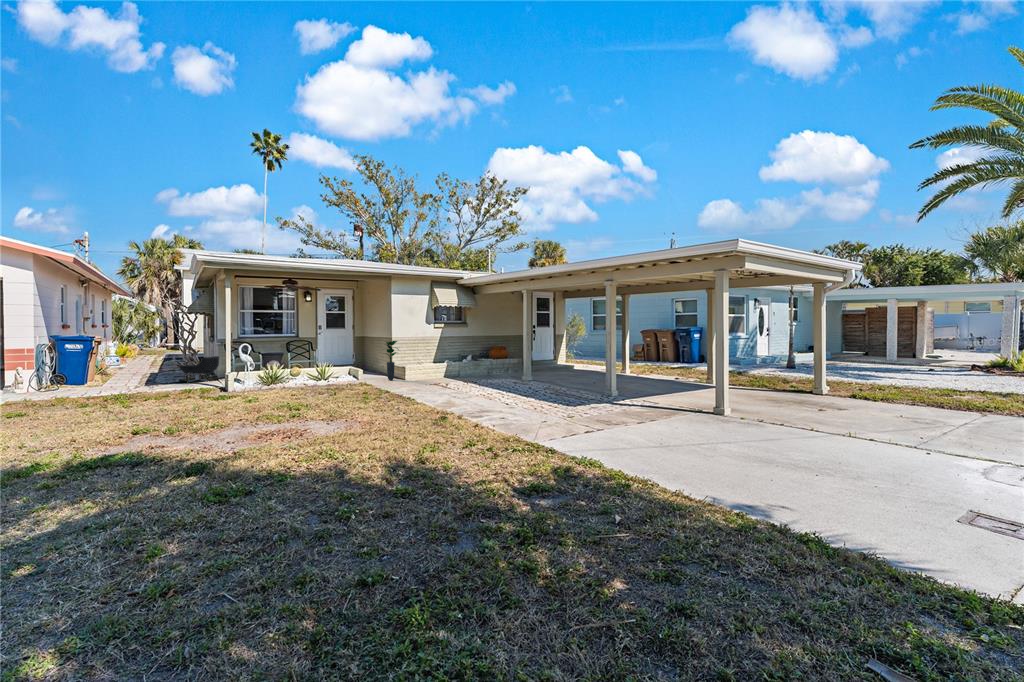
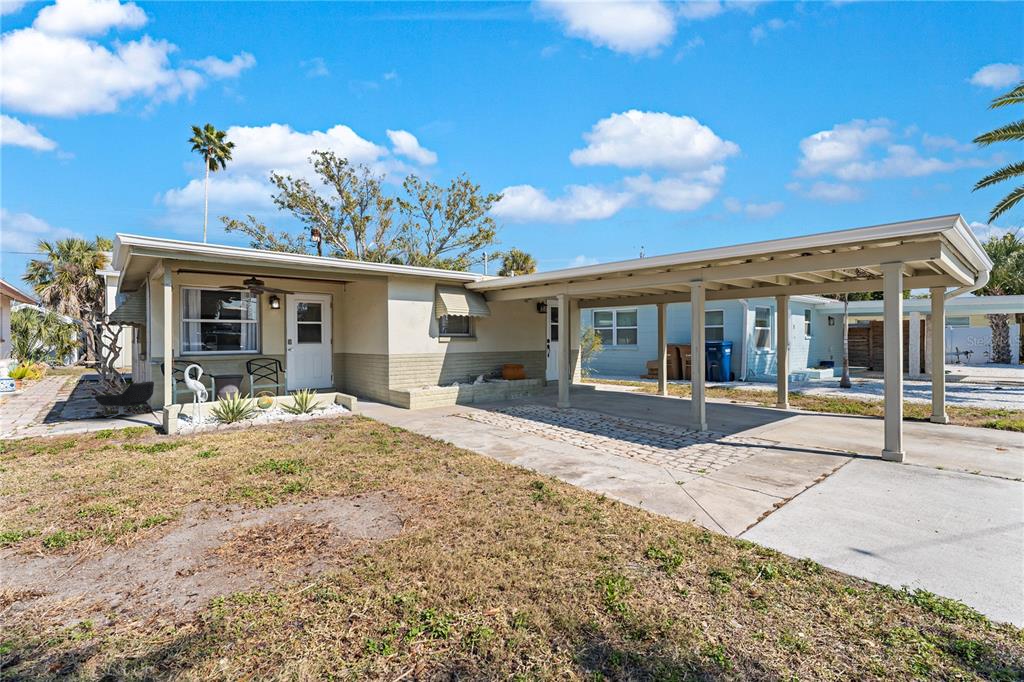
potted plant: present [386,341,399,380] -> none [377,359,401,409]

